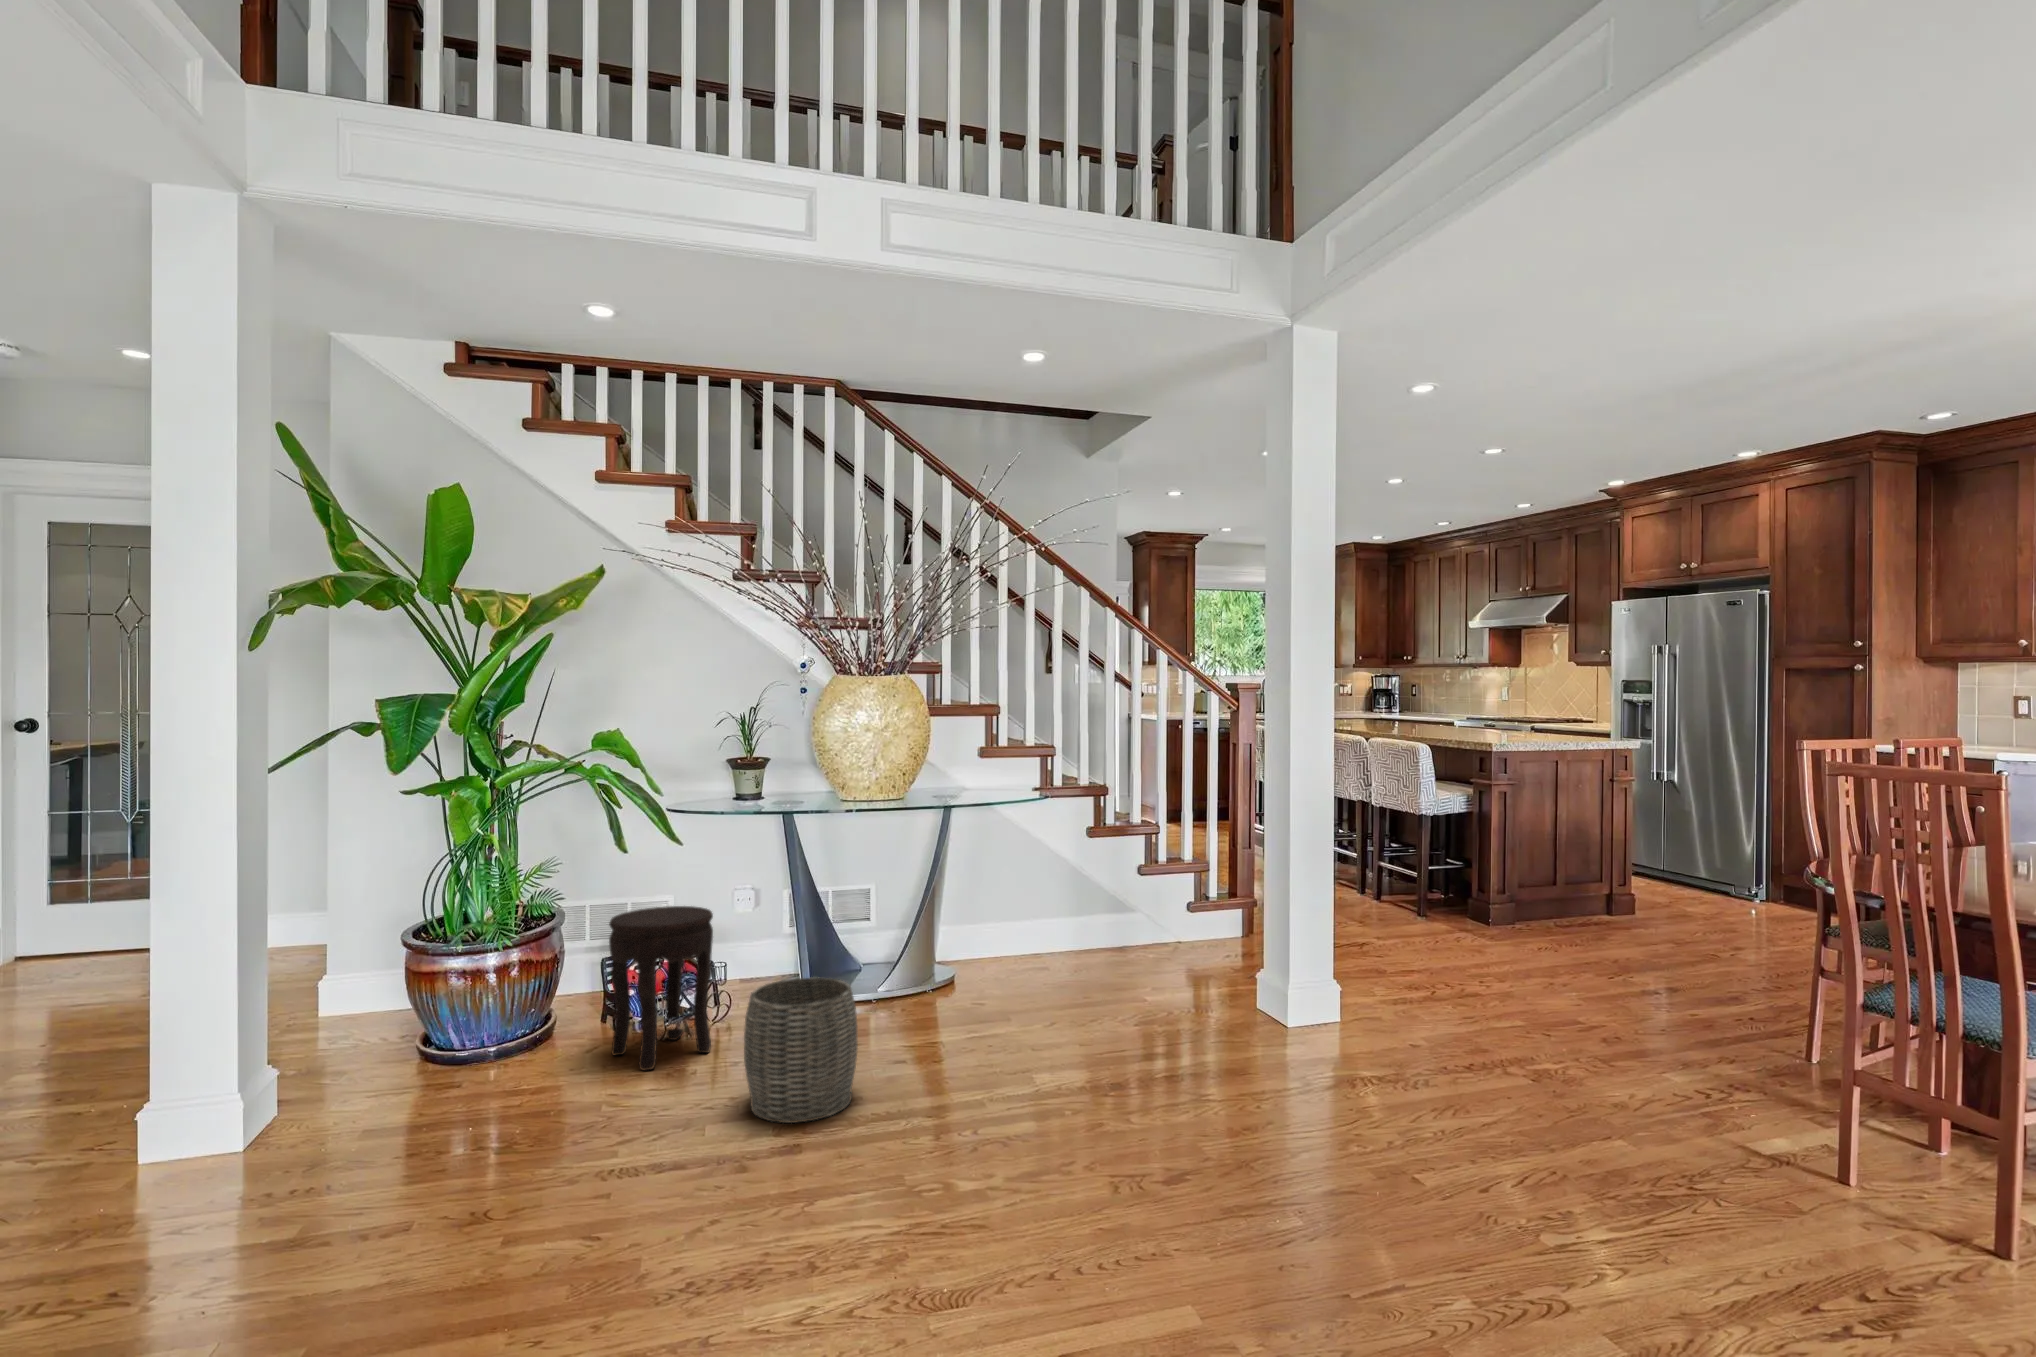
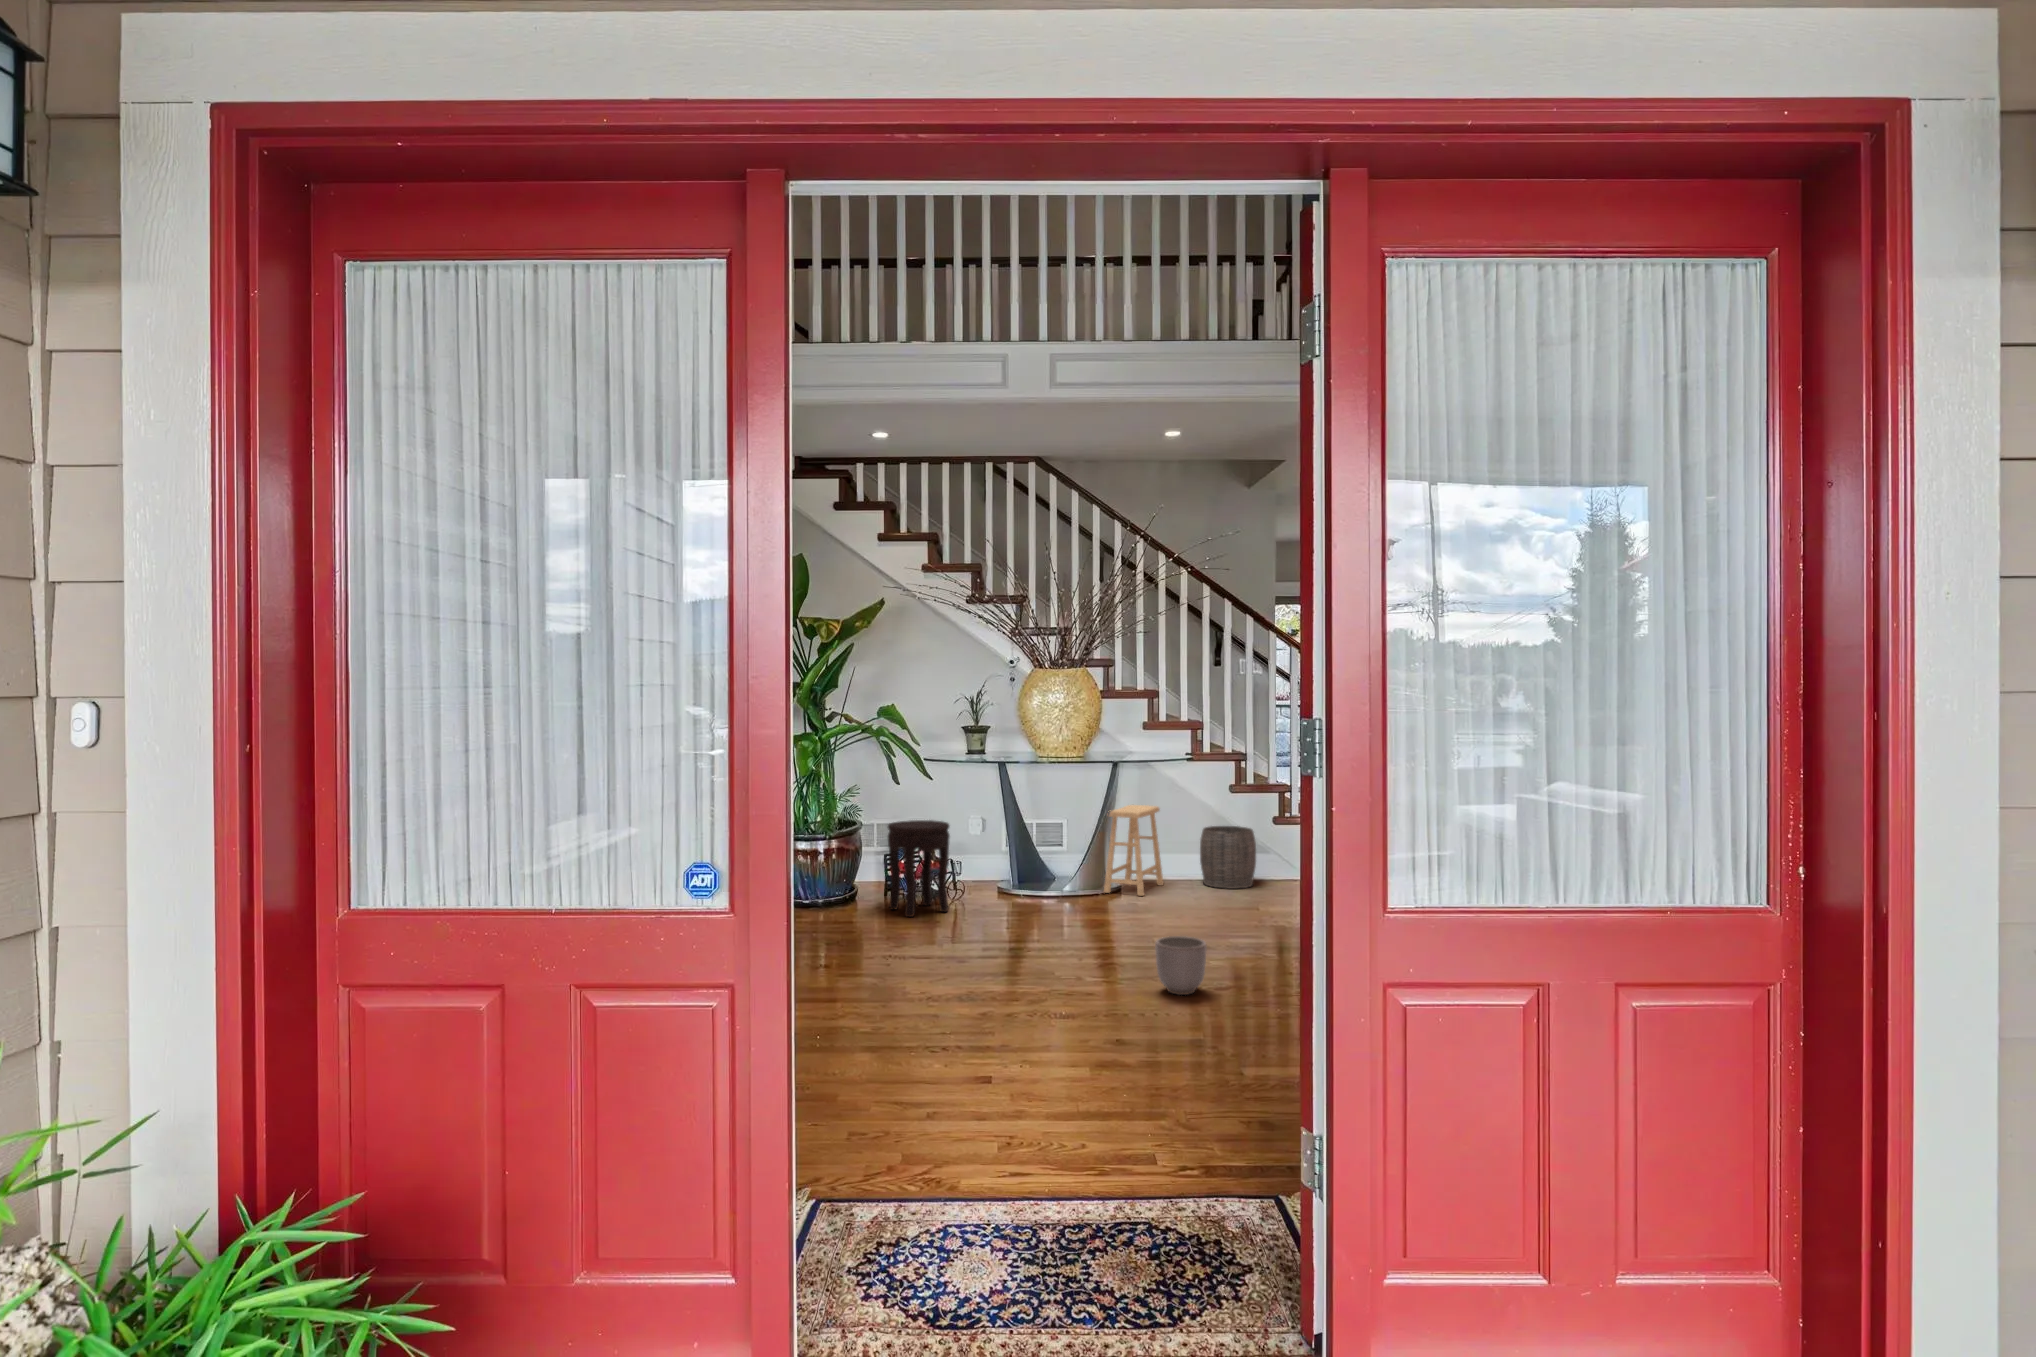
footstool: none [935,860,1009,991] -> present [1104,805,1163,896]
woven basket: present [744,977,858,1123] -> present [1200,826,1256,889]
planter: none [1117,1111,1205,1227] -> present [1155,936,1207,995]

